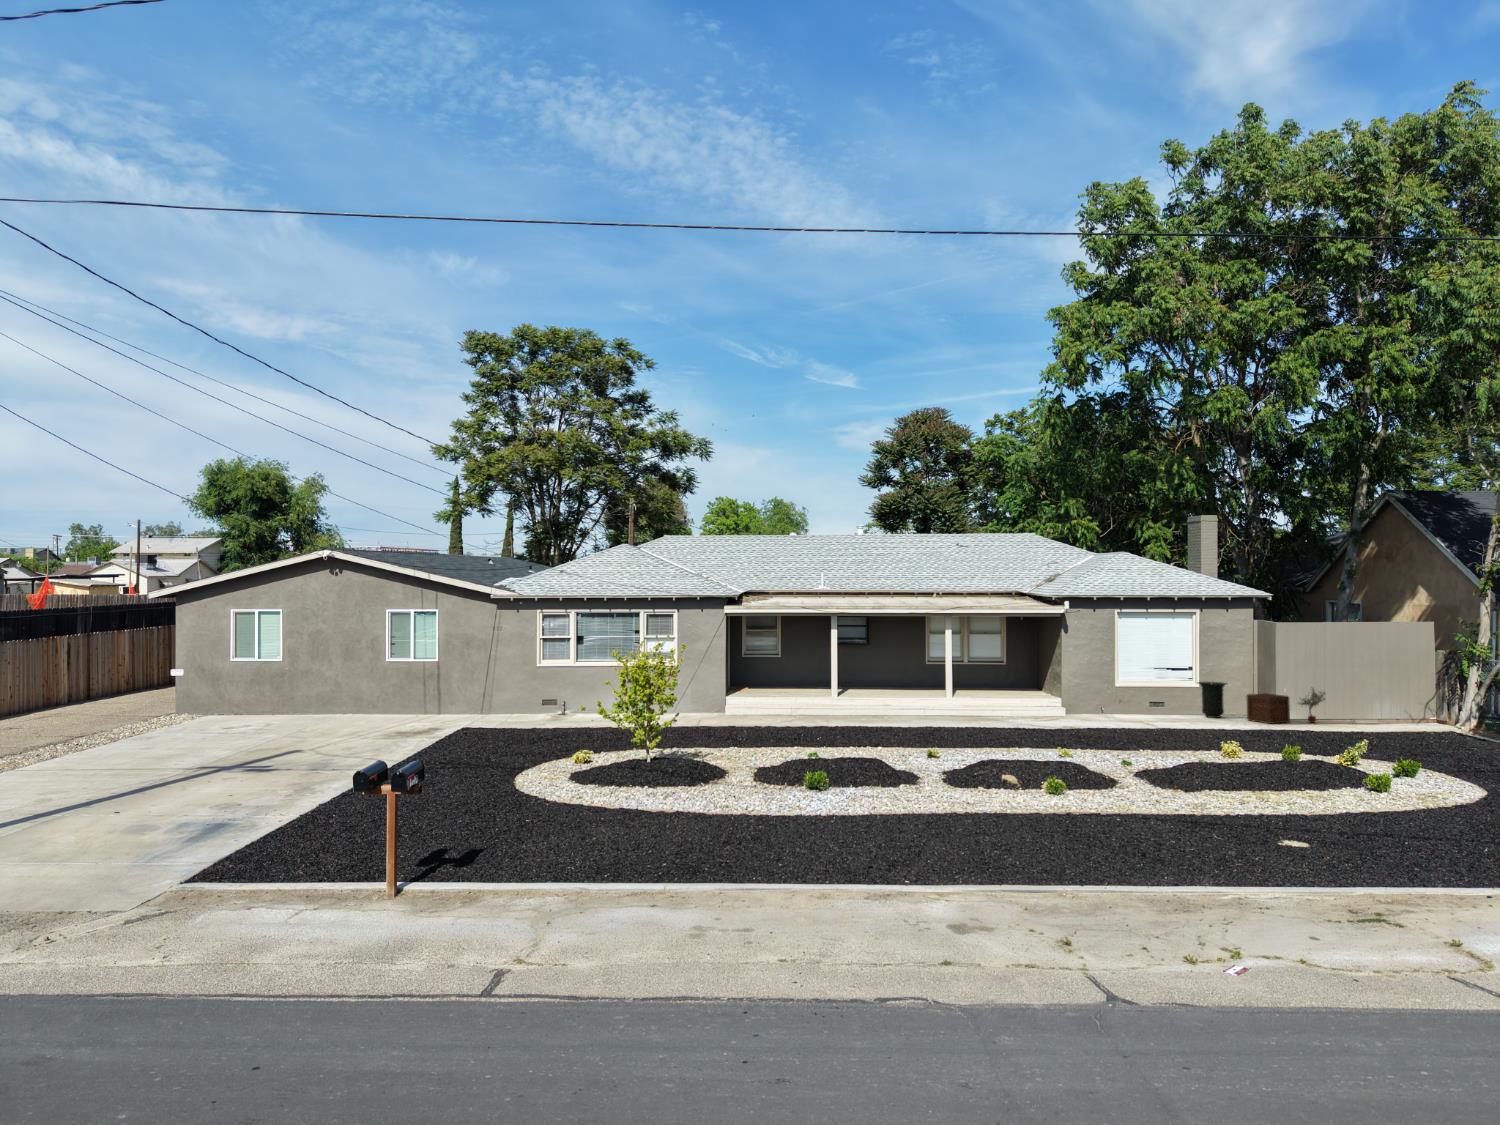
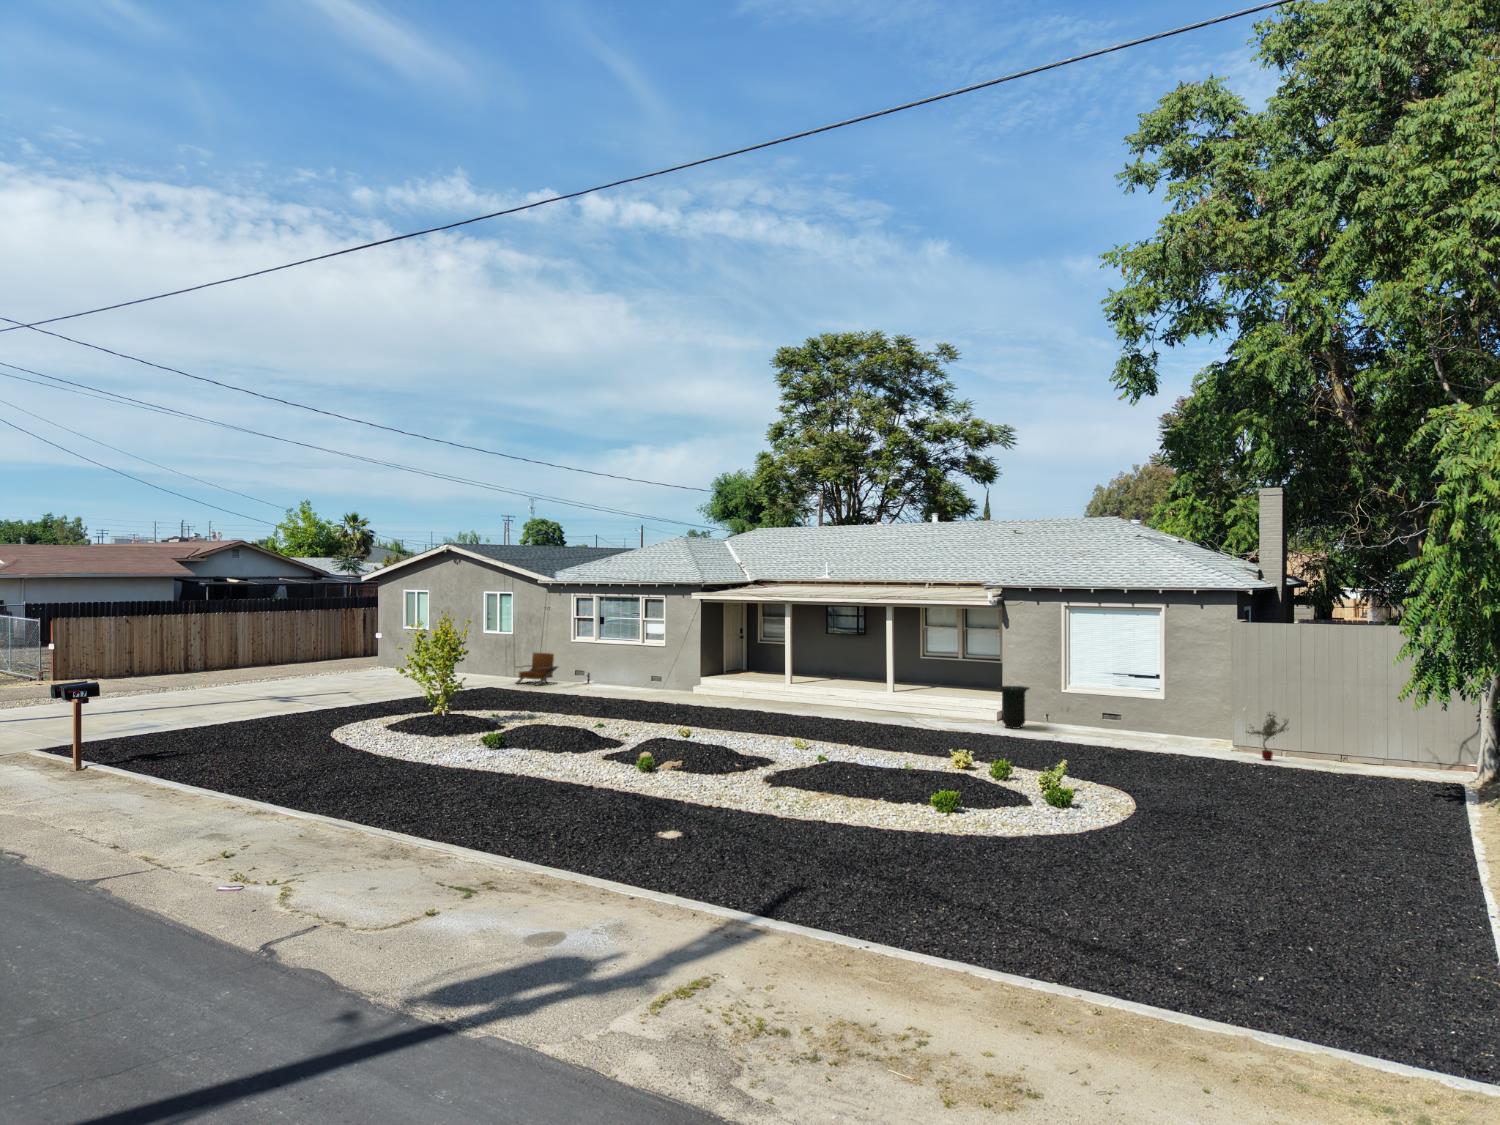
lounge chair: none [476,681,525,720] -> present [516,652,558,686]
trash can: present [1198,682,1227,718] -> present [998,686,1029,729]
wooden crate: present [1247,693,1290,724] -> none [1189,715,1235,756]

